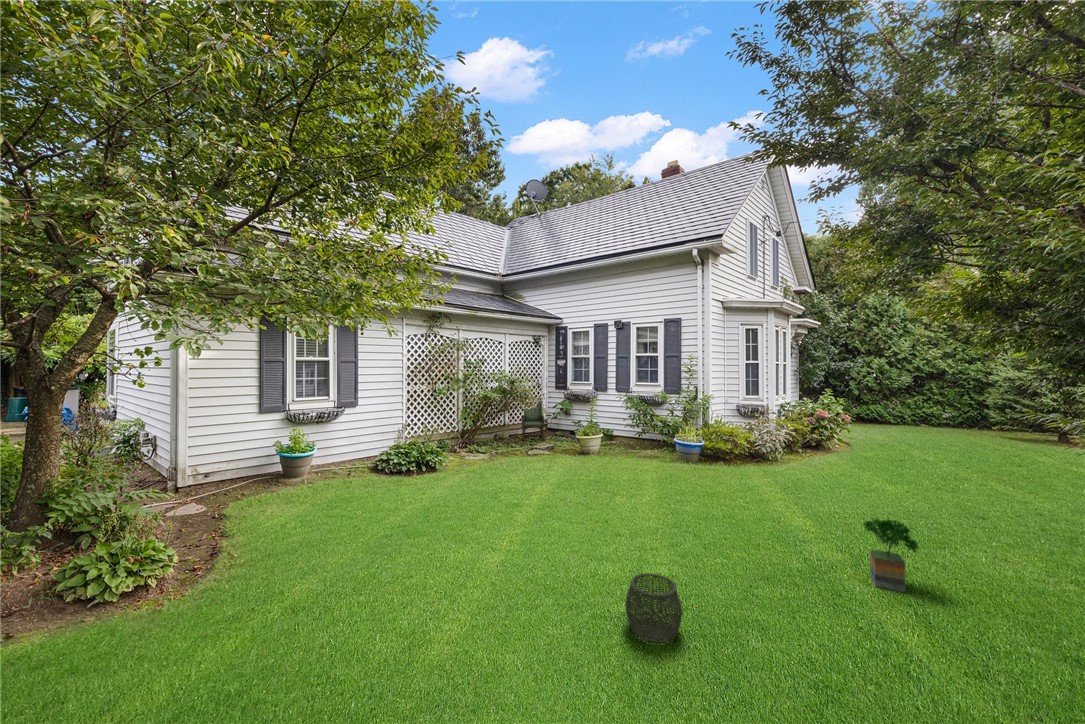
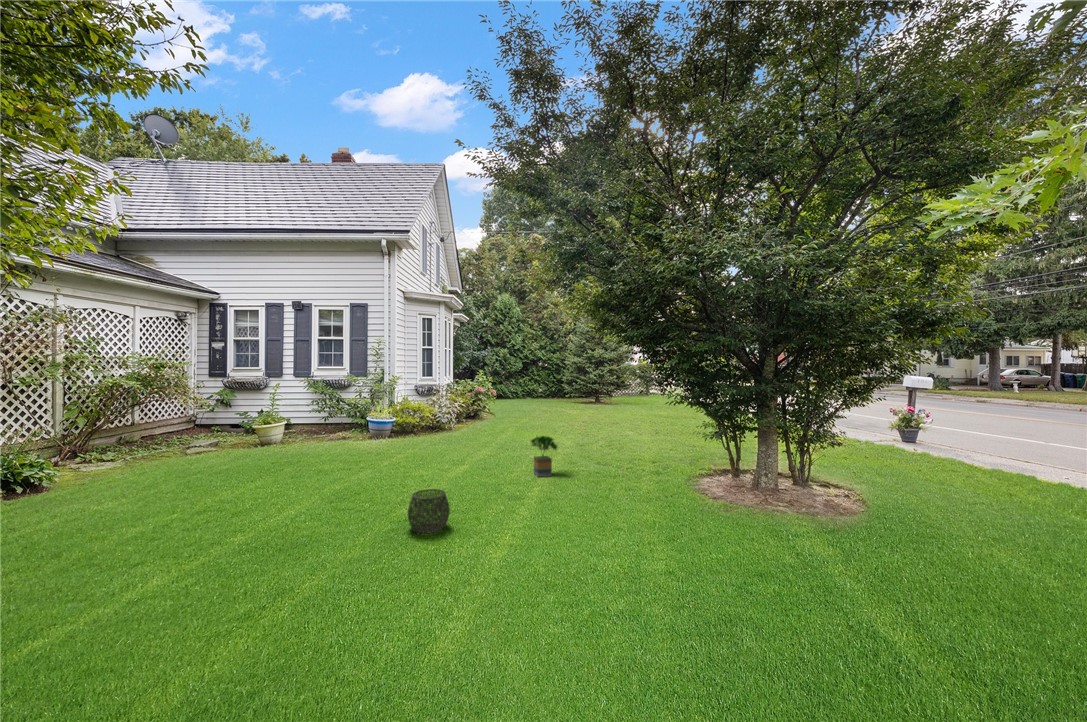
armchair: present [521,401,545,441] -> none [162,390,202,442]

